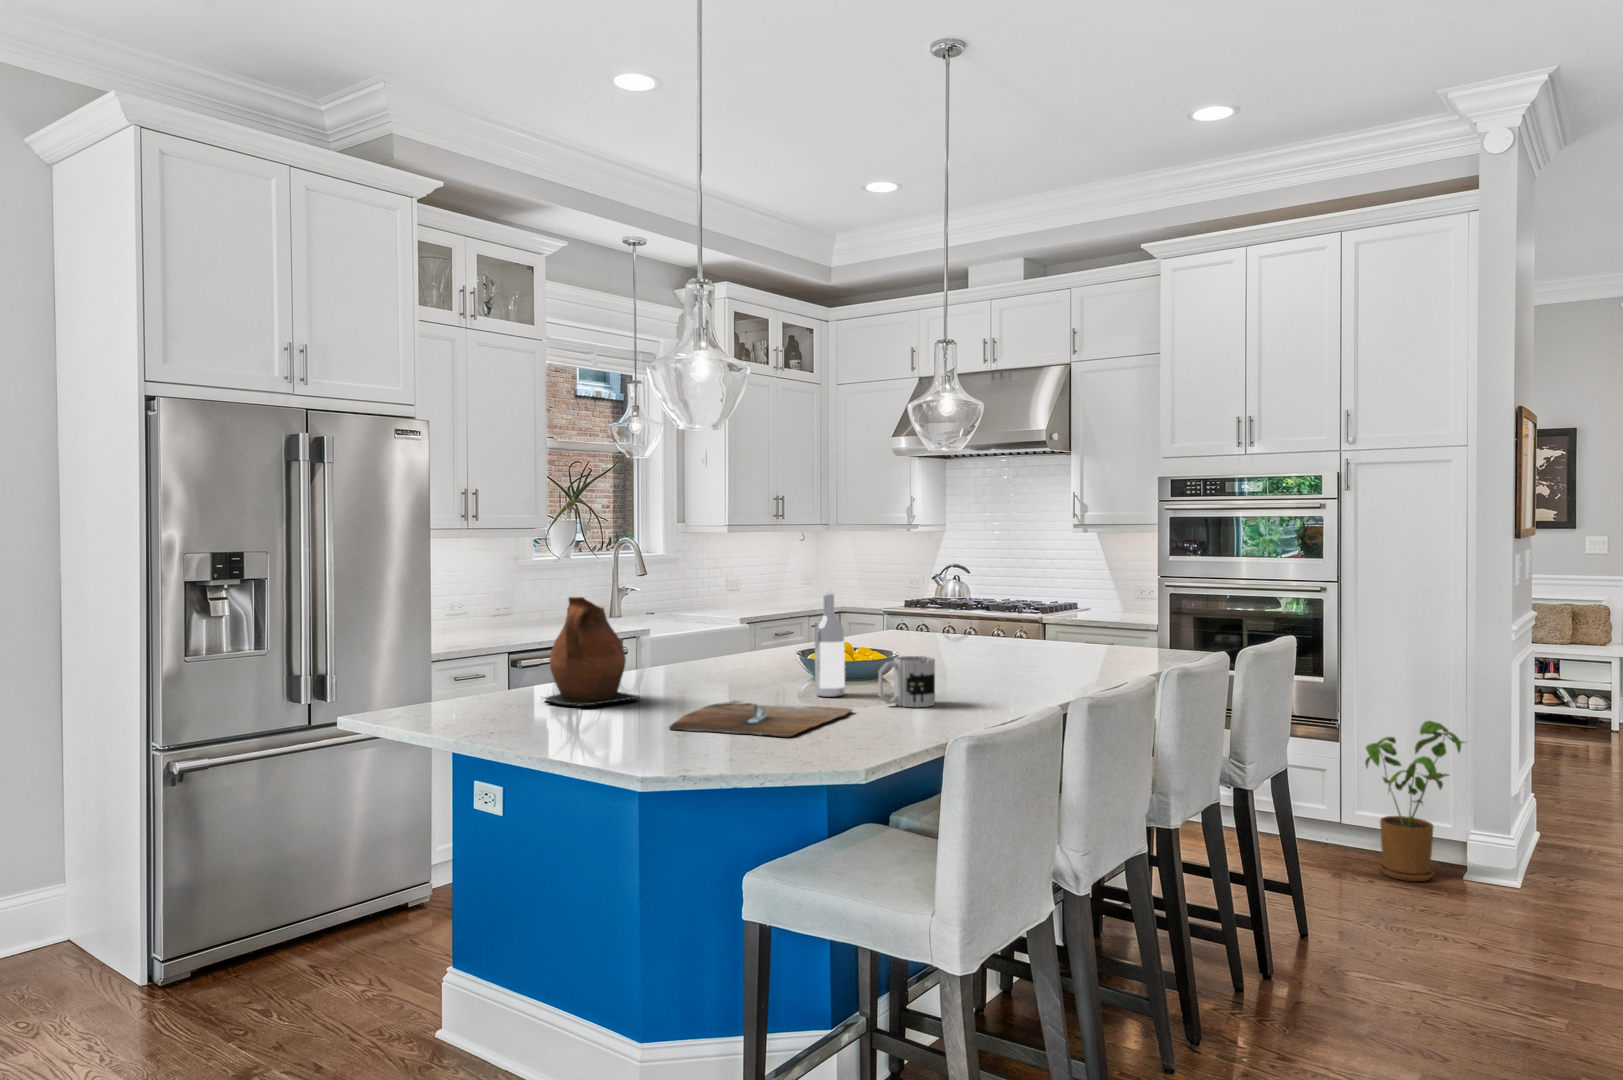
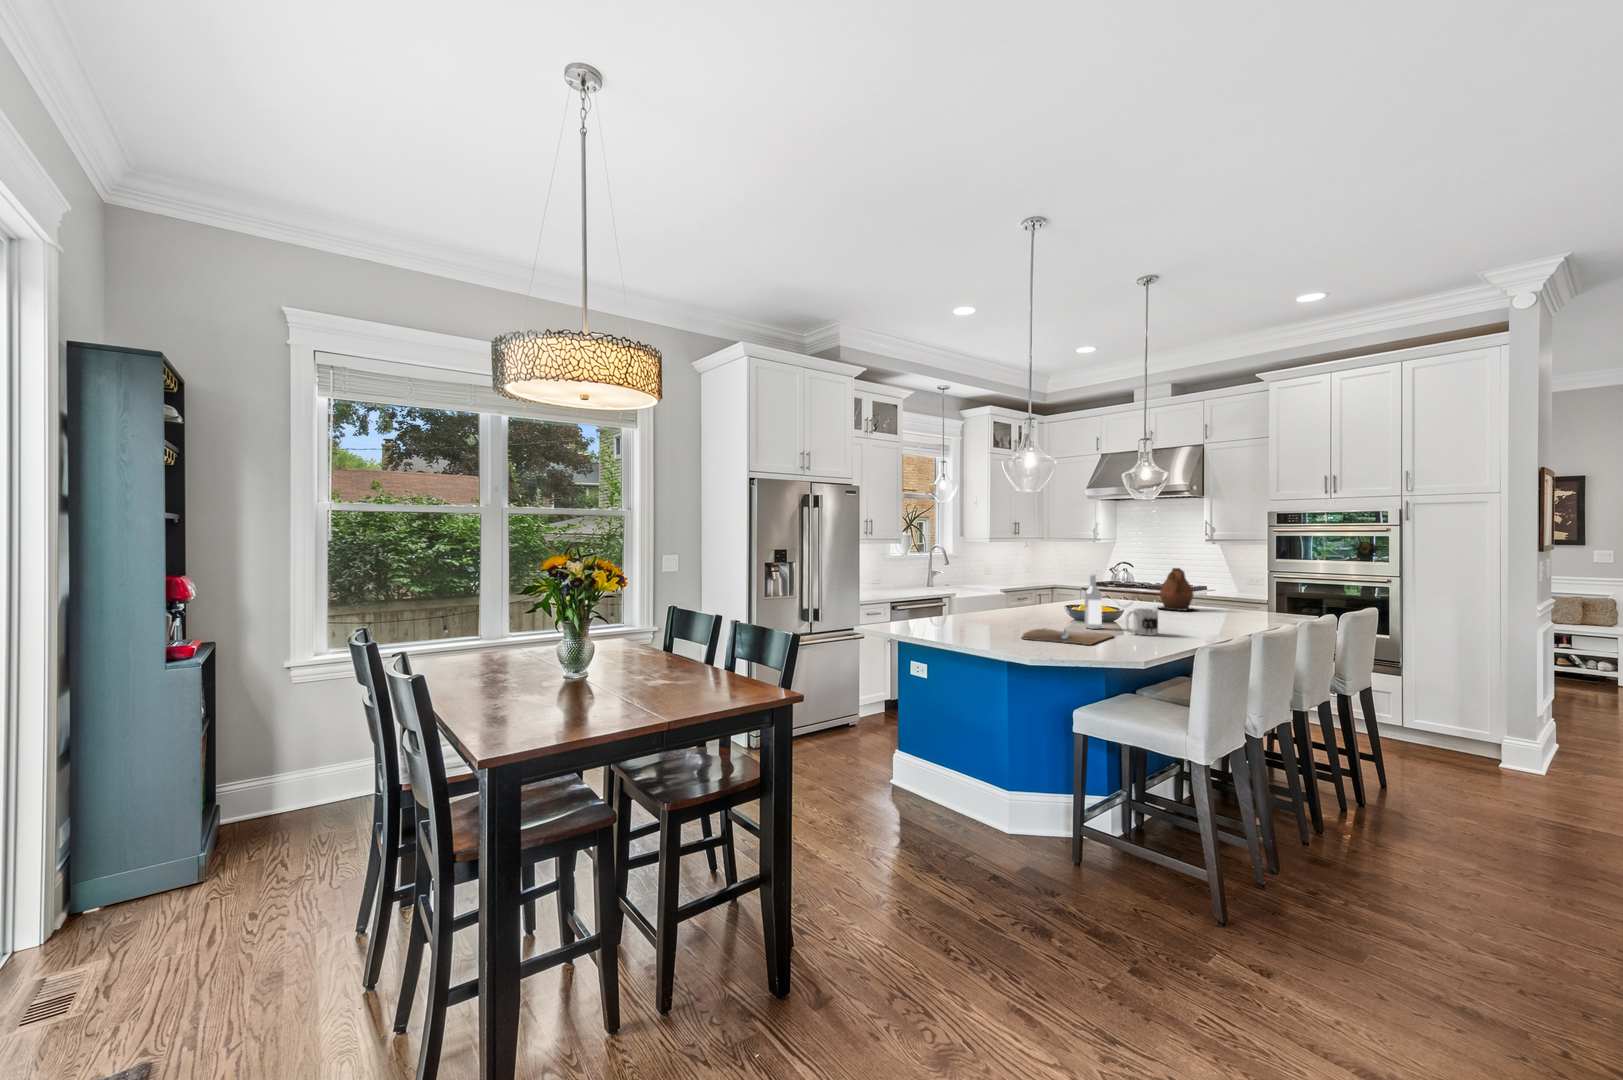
ceramic pitcher: present [545,597,639,706] -> present [1159,568,1197,611]
house plant: present [1365,721,1464,881] -> none [1423,664,1503,765]

